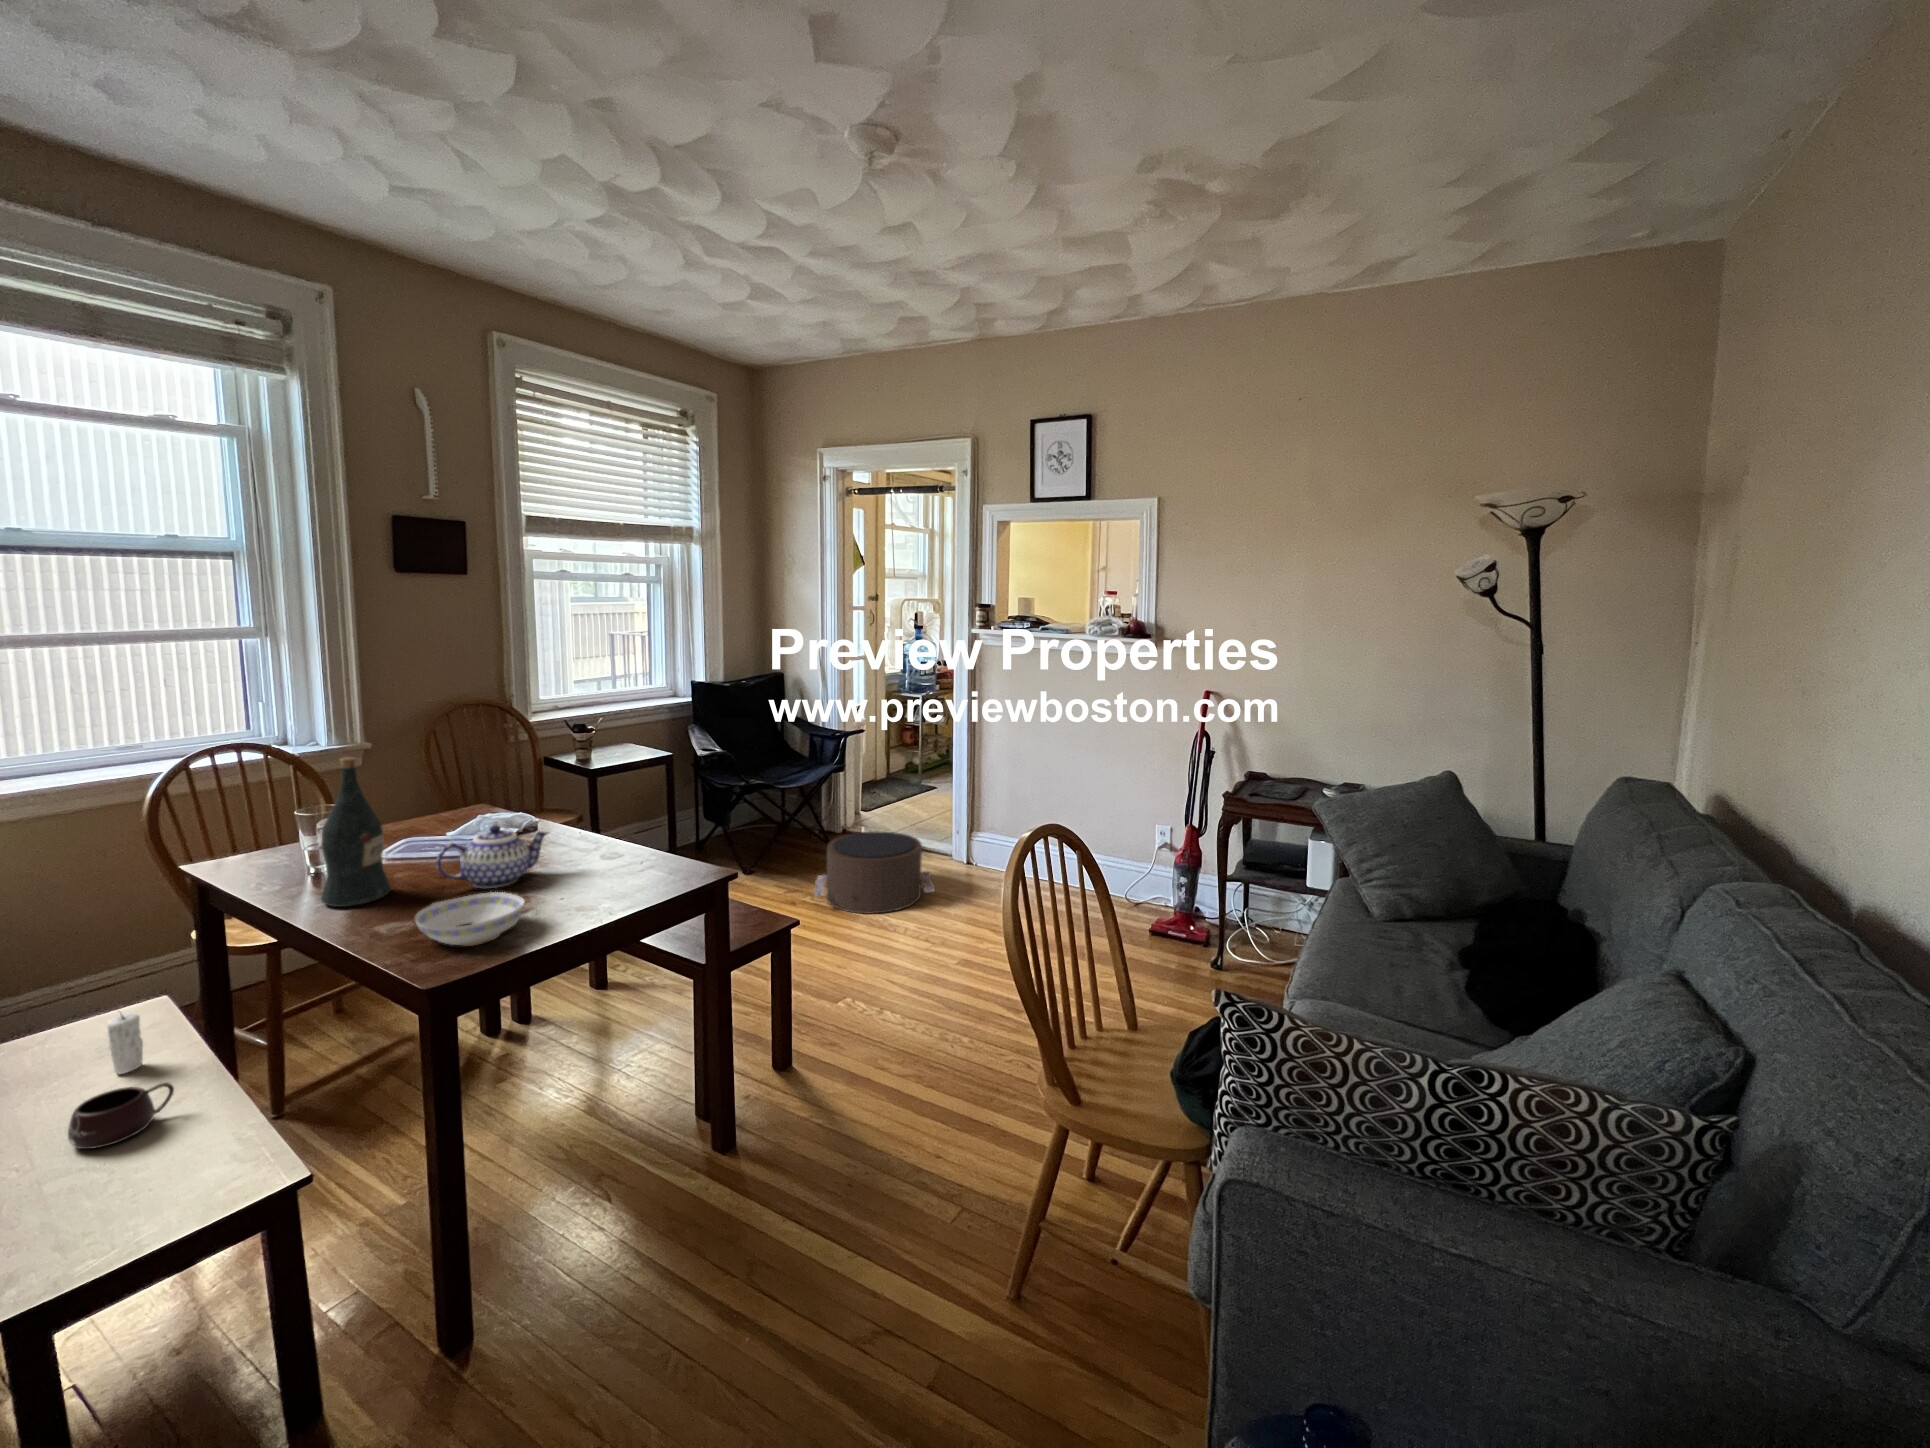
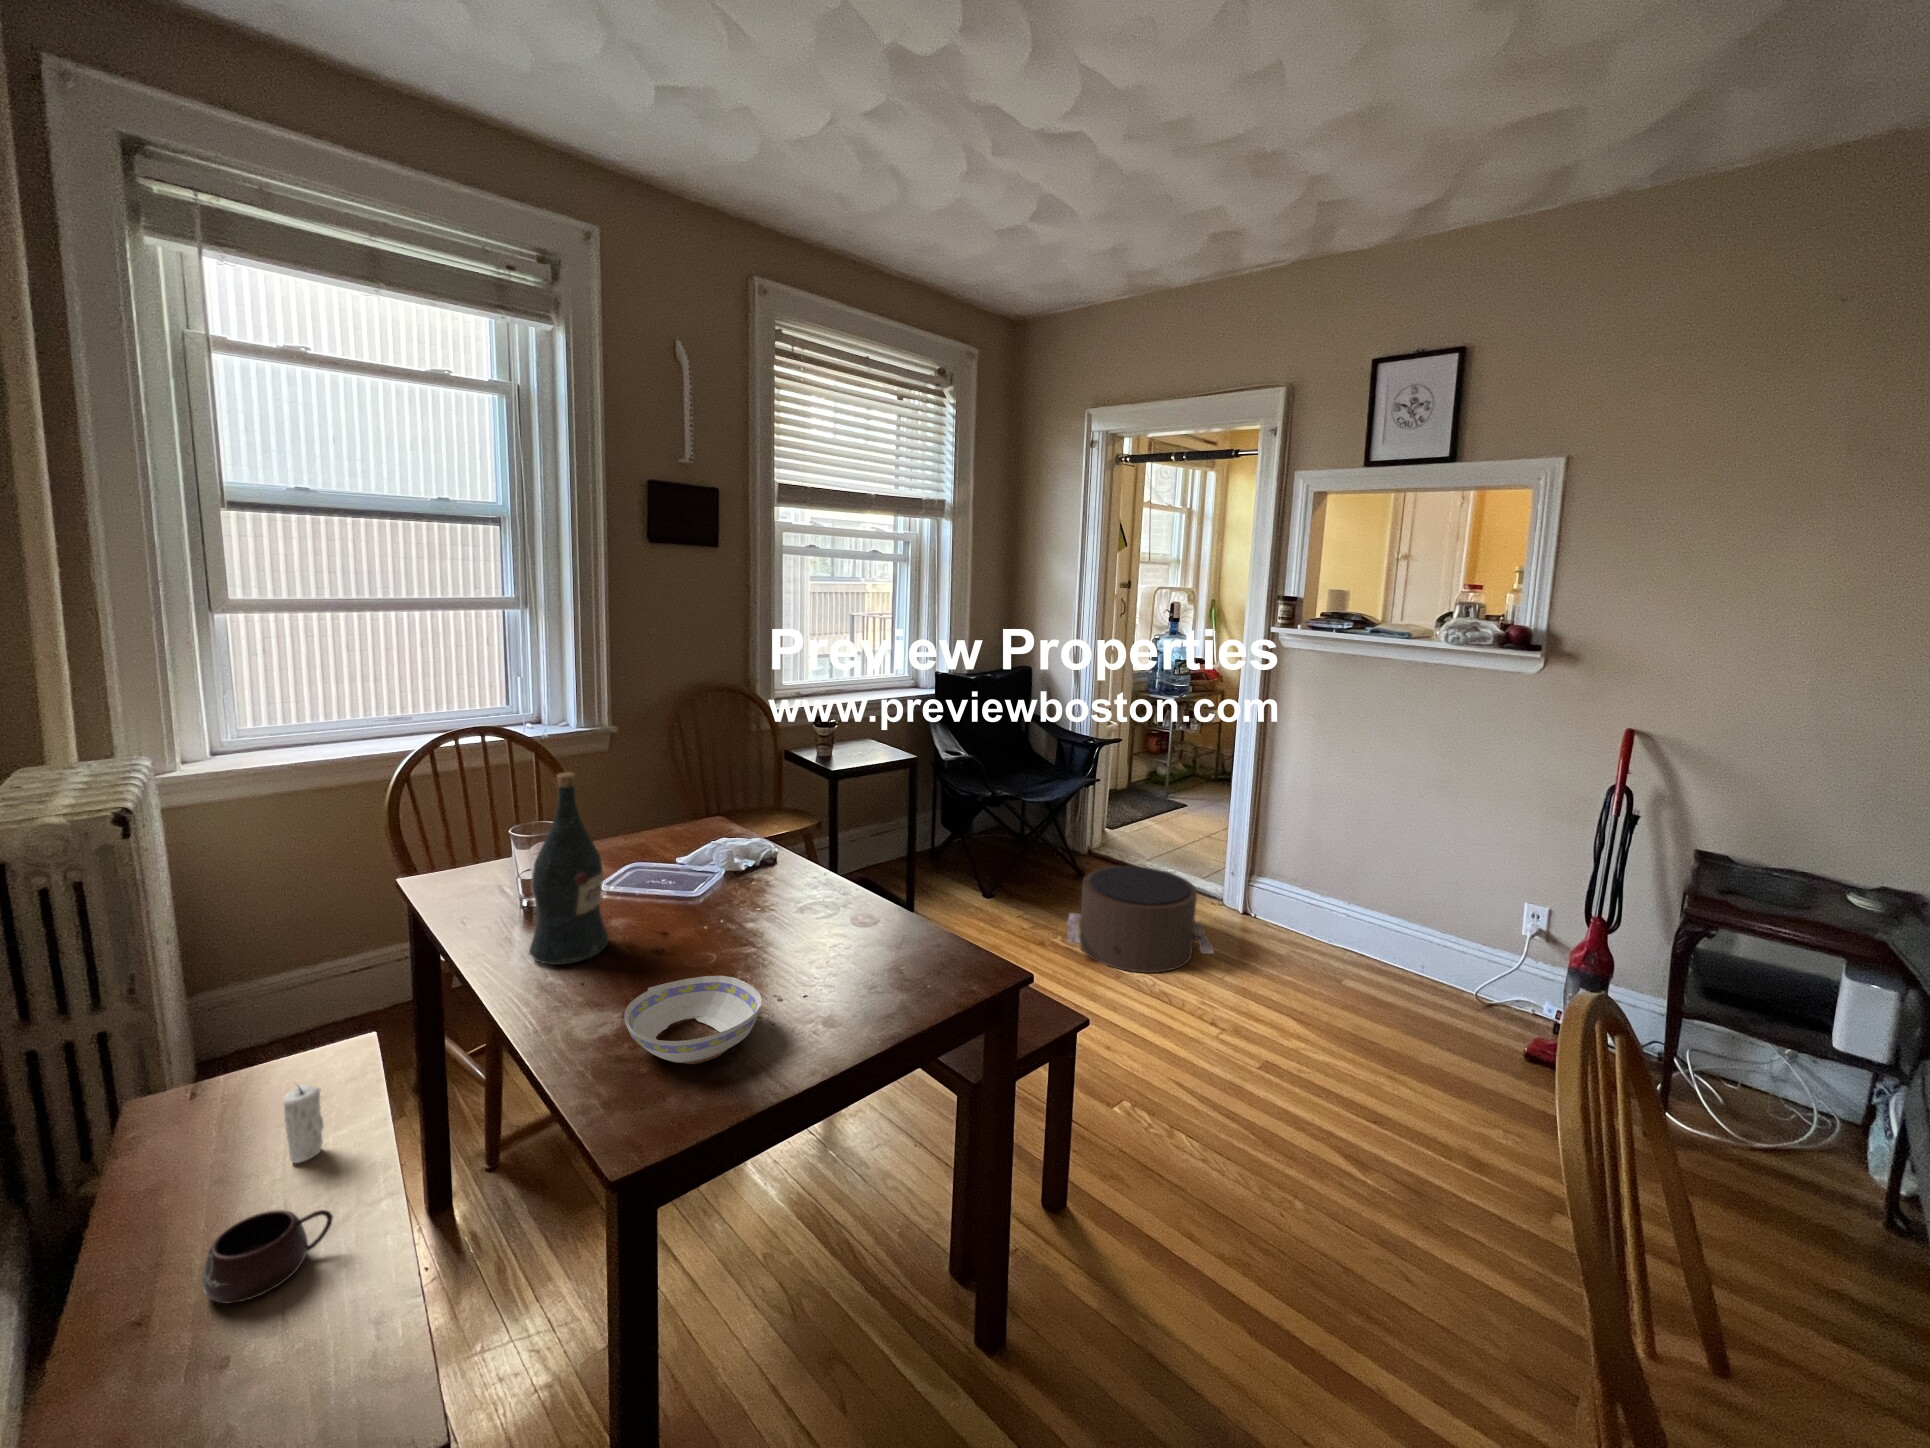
teapot: present [436,825,549,888] -> none [660,871,794,955]

